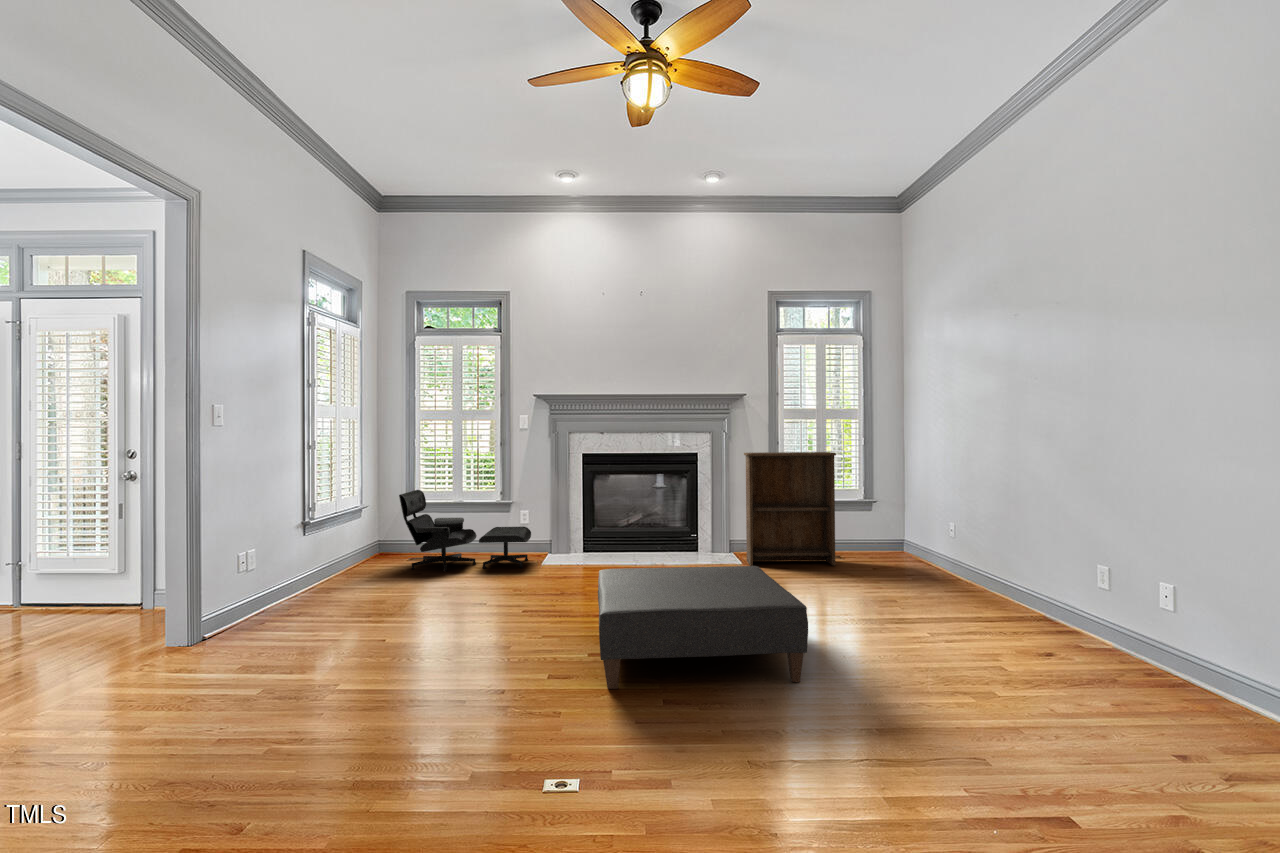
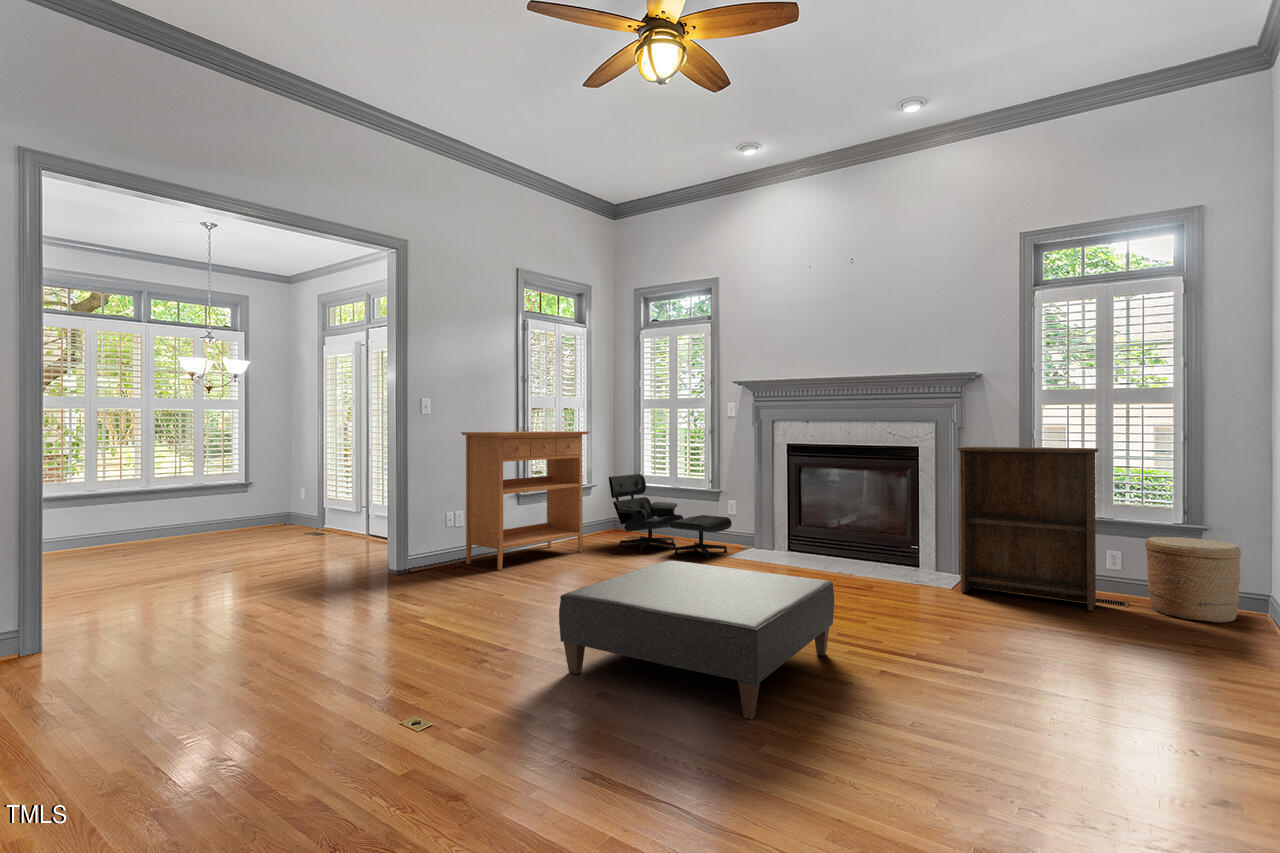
console table: none [254,446,390,615] -> present [461,431,590,570]
woven basket: none [851,509,902,562] -> present [1145,537,1241,623]

